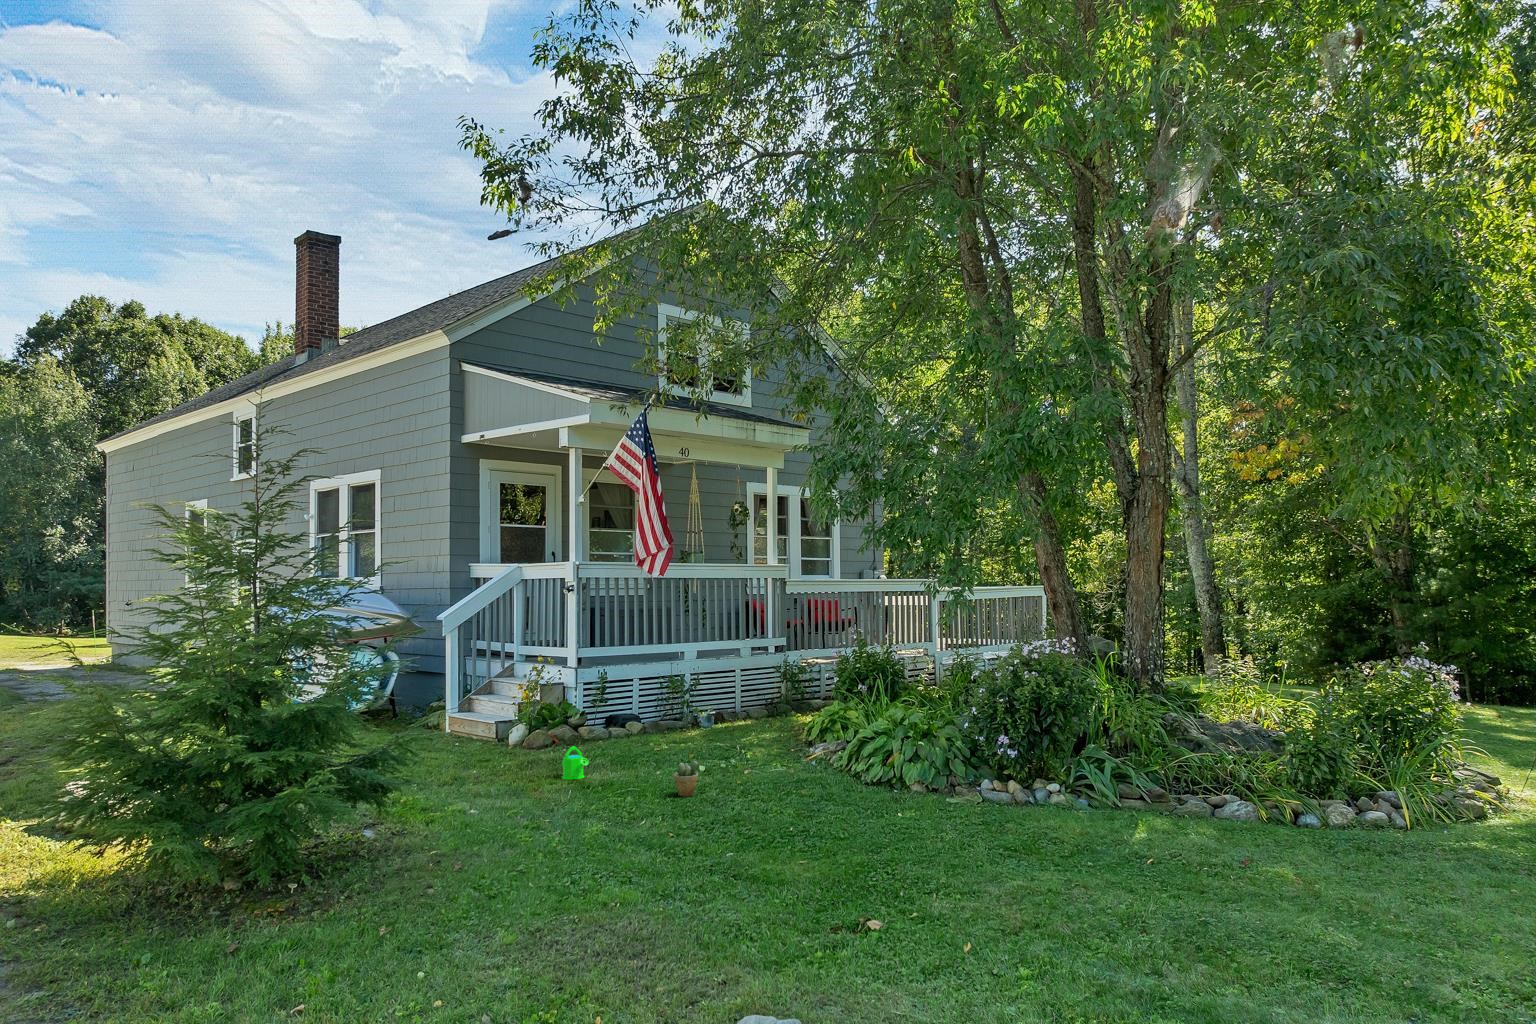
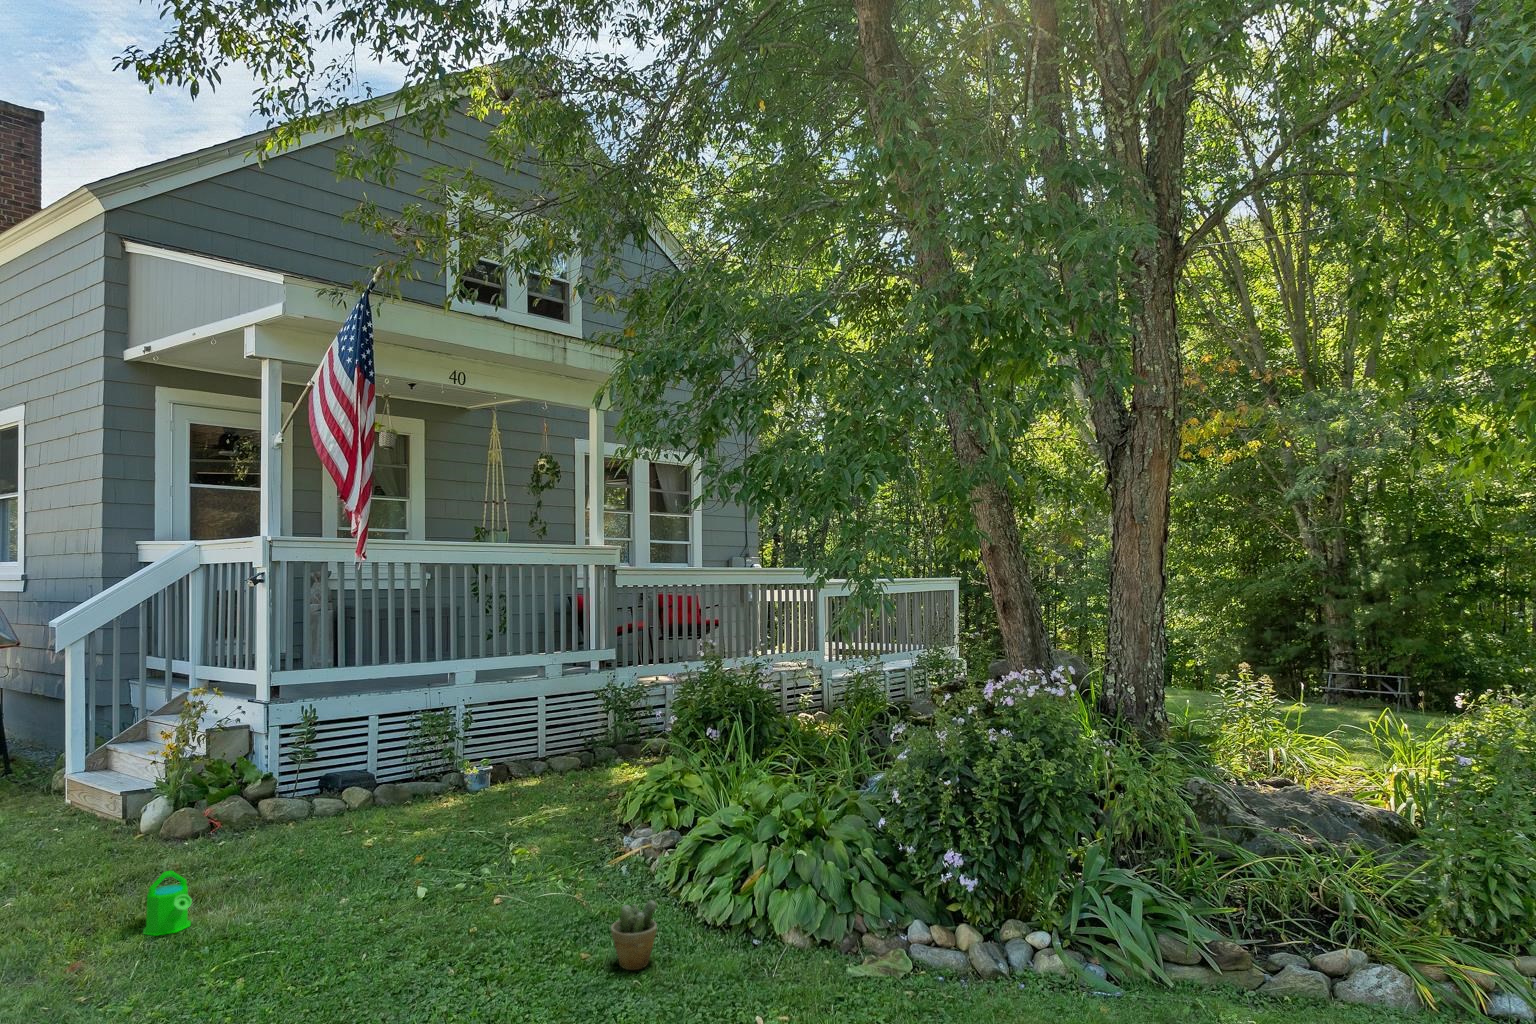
potted plant: present [674,761,698,797] -> present [611,900,657,970]

